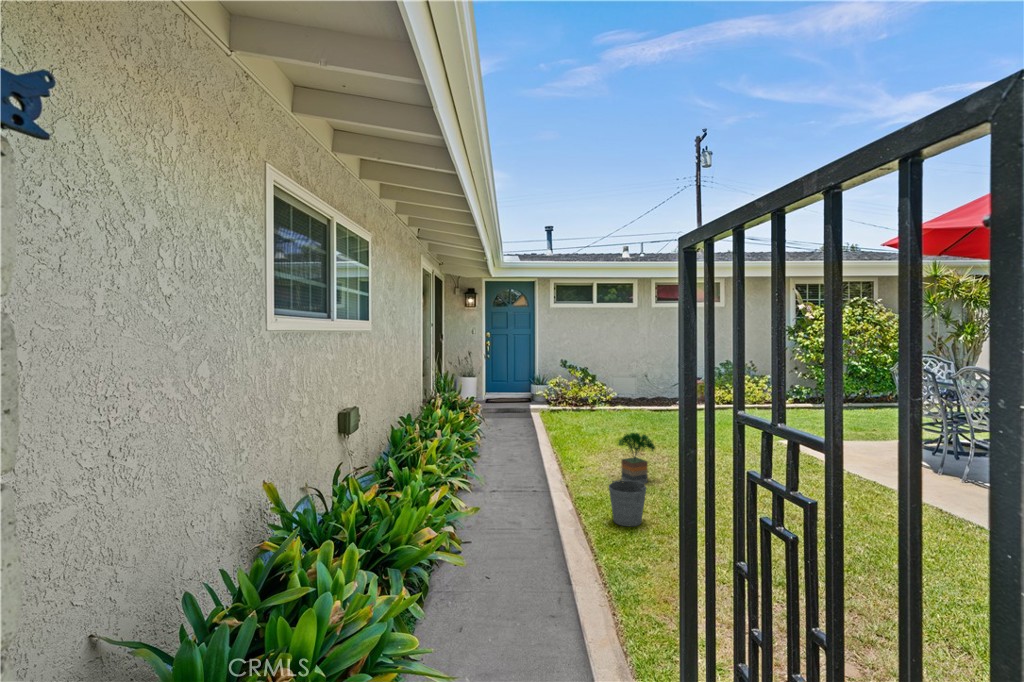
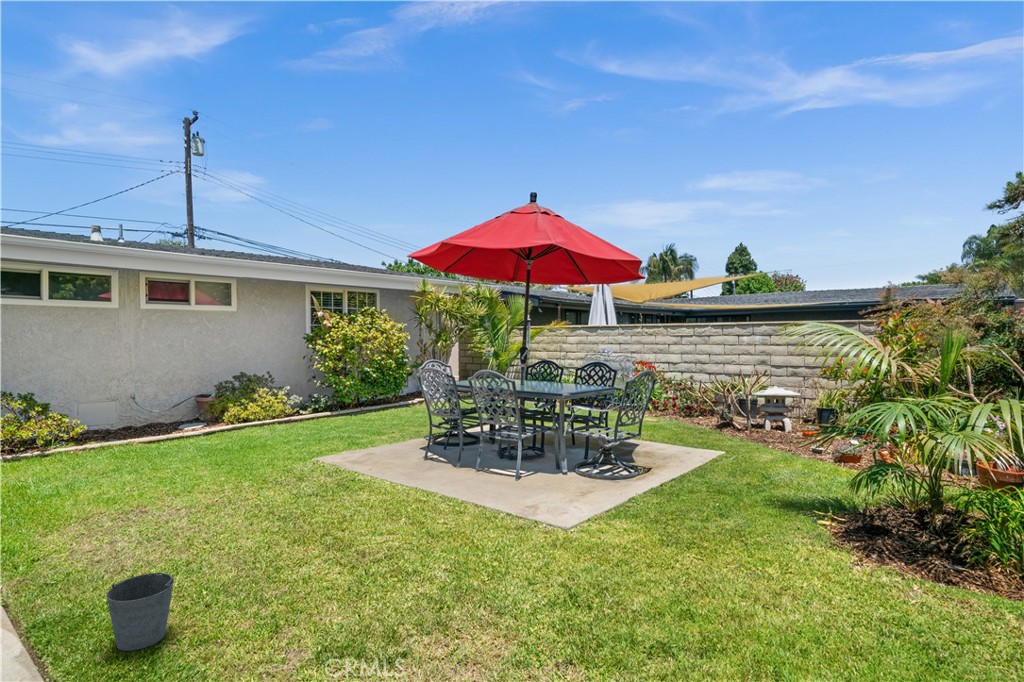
potted tree: present [618,433,655,484] -> none [109,491,176,570]

